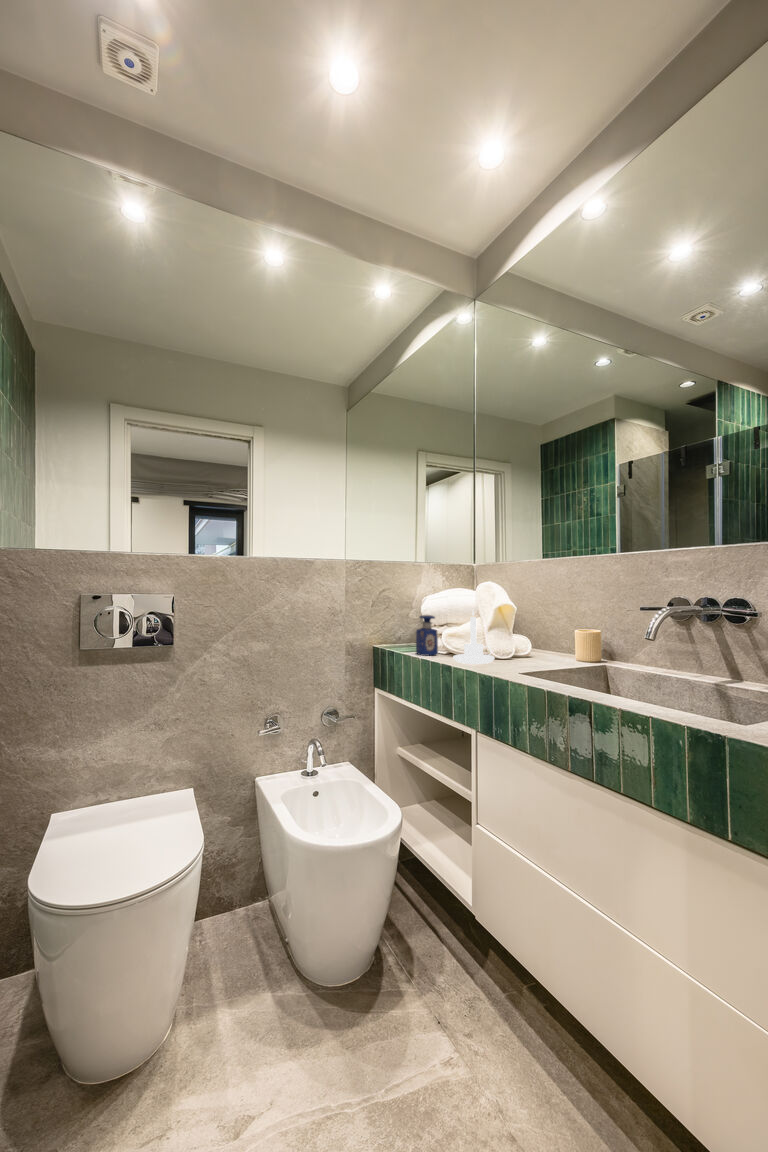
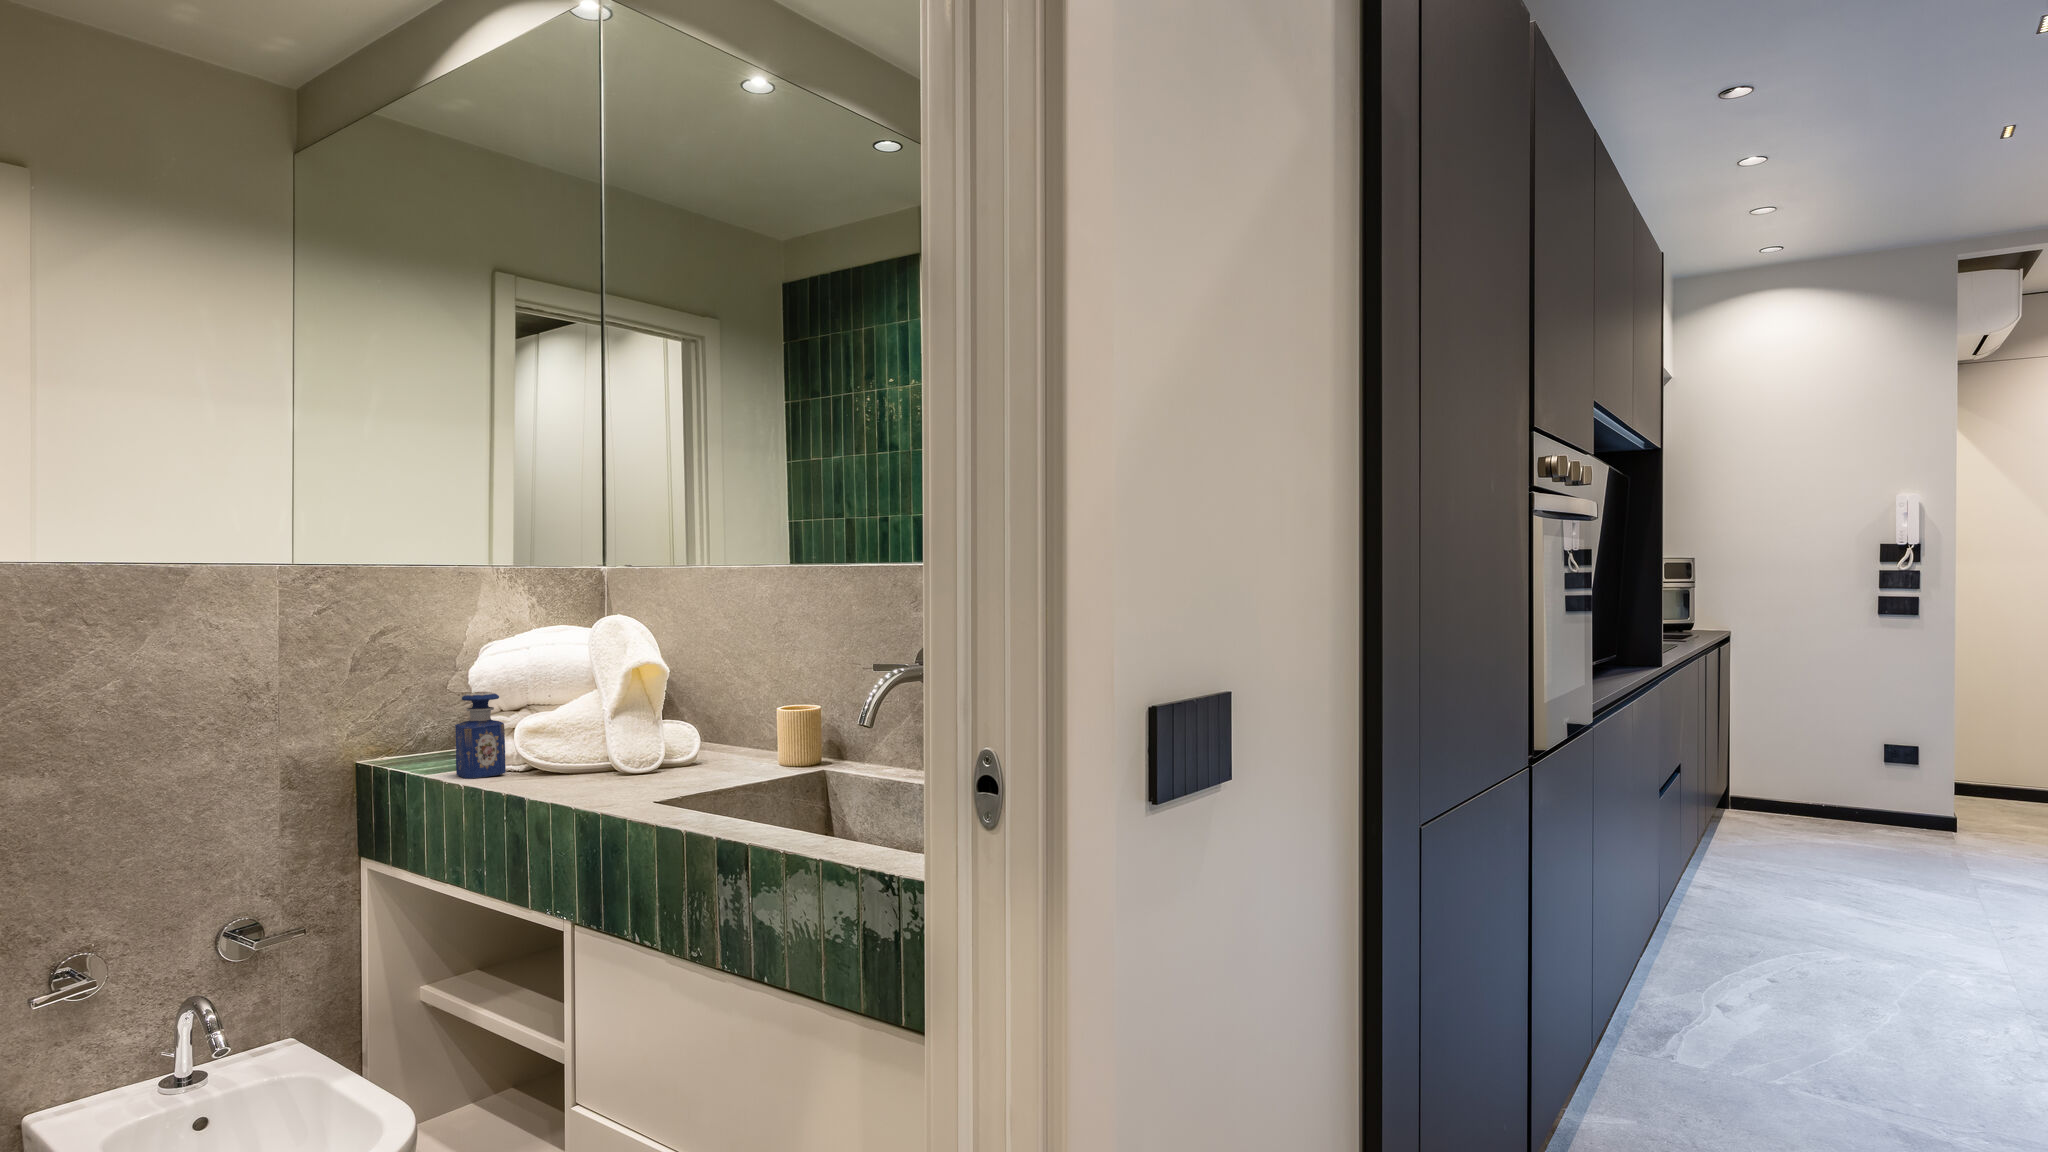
candle holder: present [453,610,495,664] -> none [533,680,620,790]

